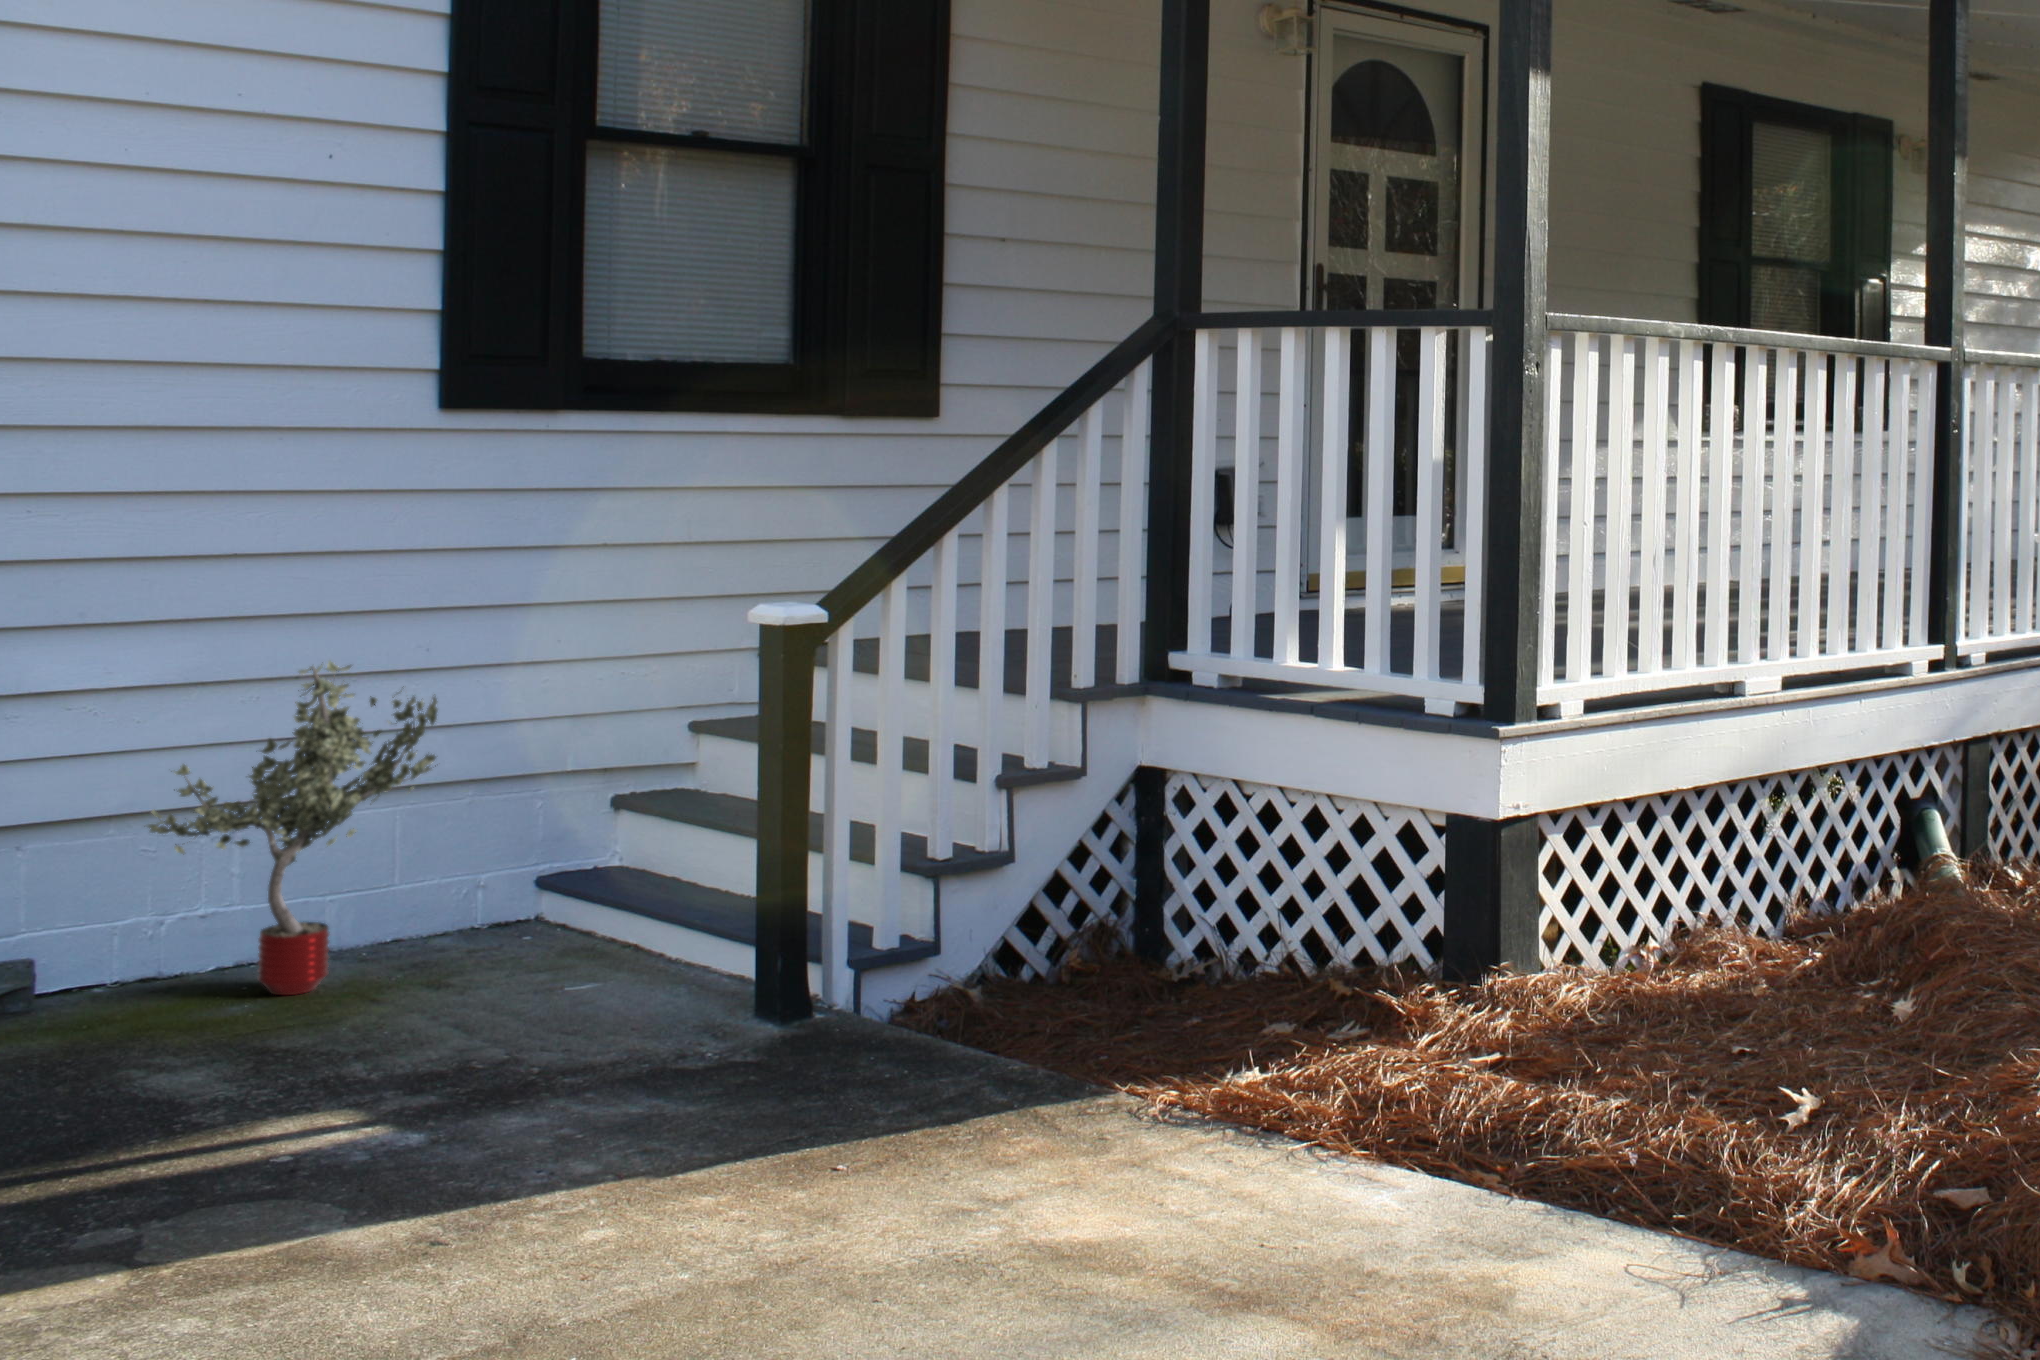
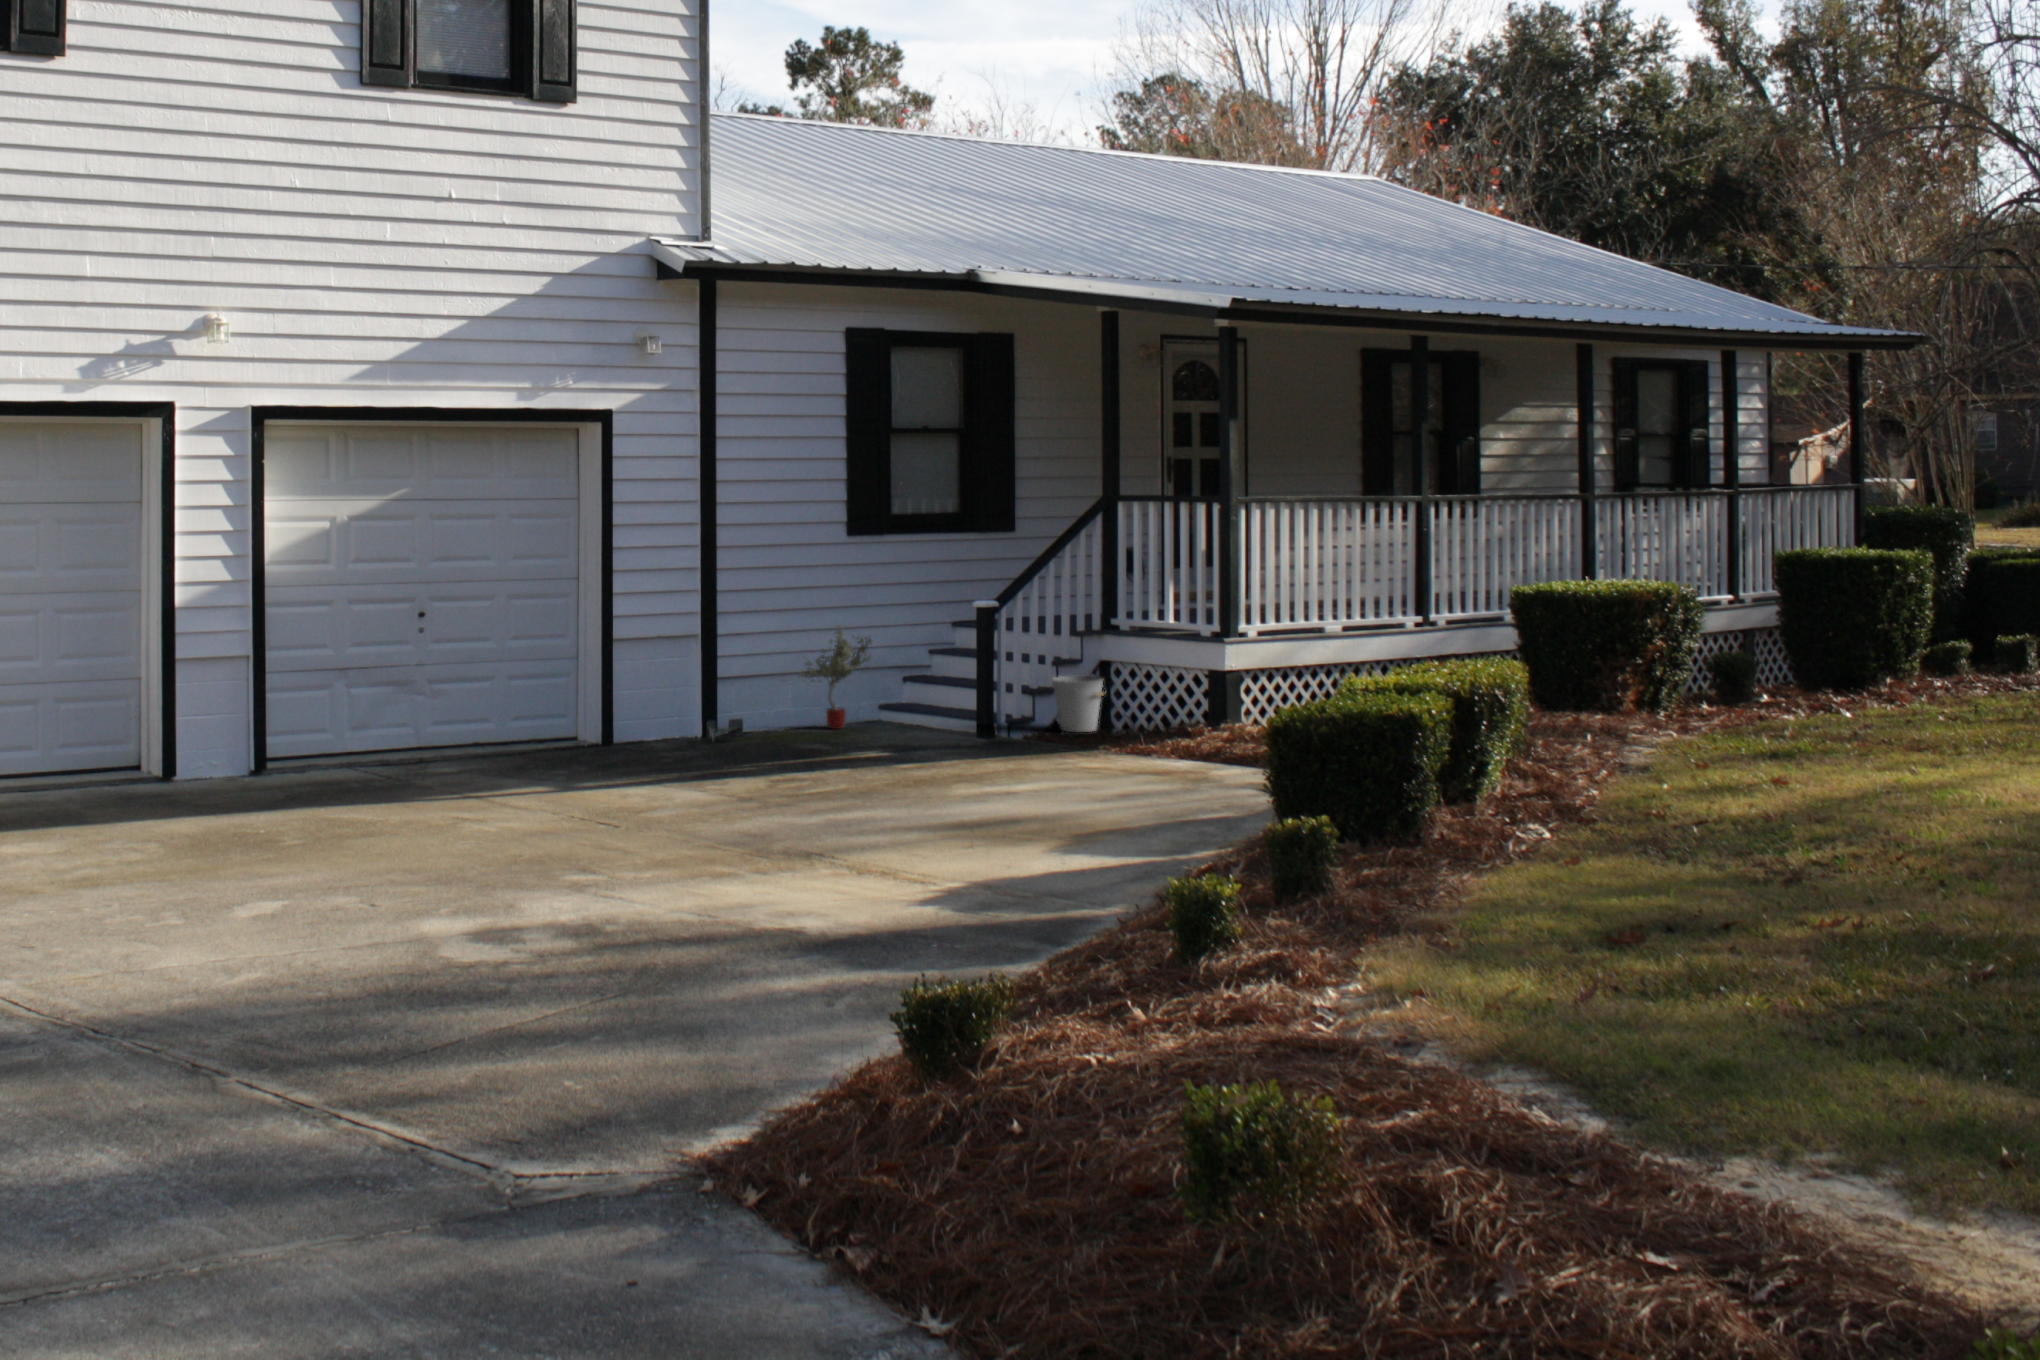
bucket: none [983,818,1145,1001] -> present [1053,676,1104,732]

